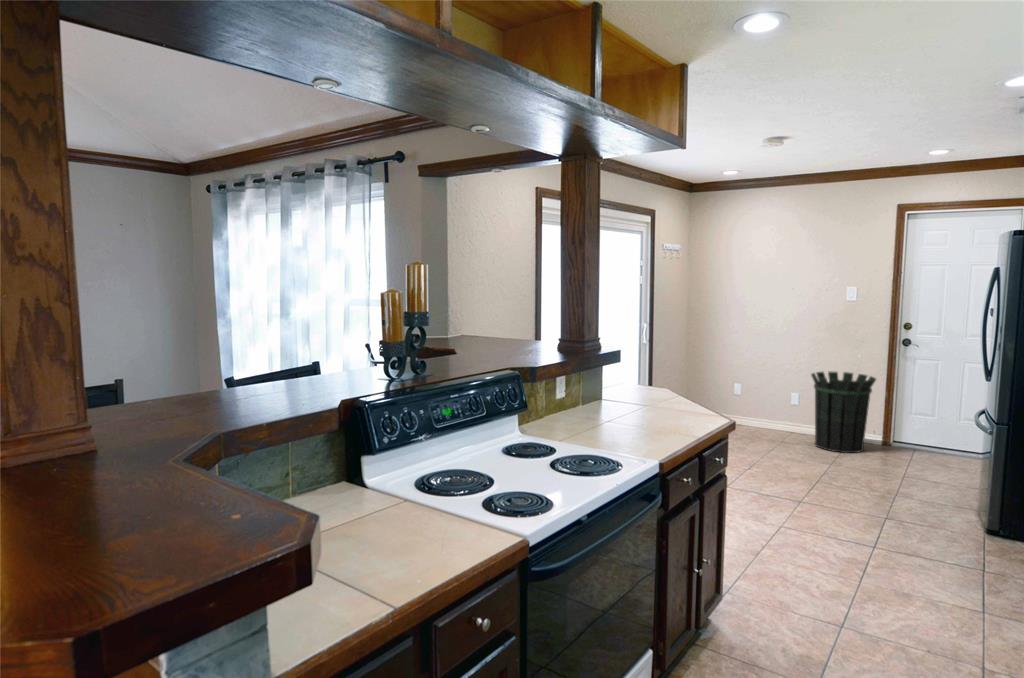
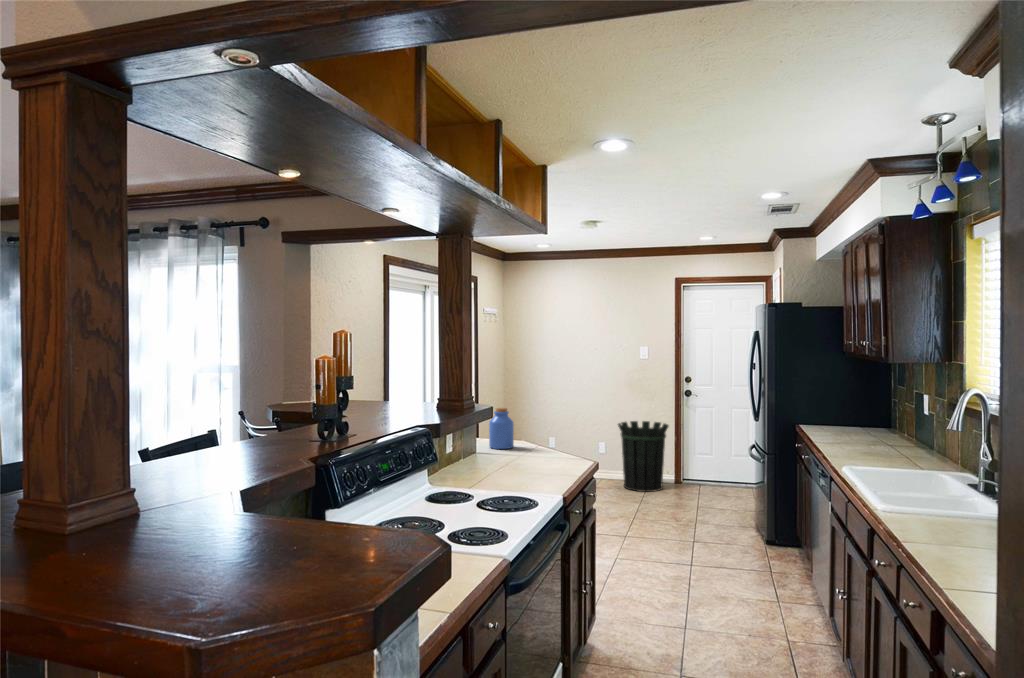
jar: none [618,352,646,397] -> present [489,408,514,449]

